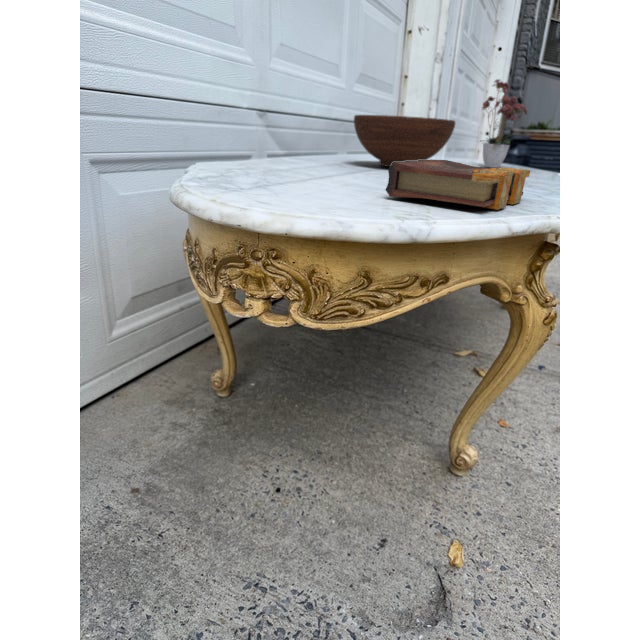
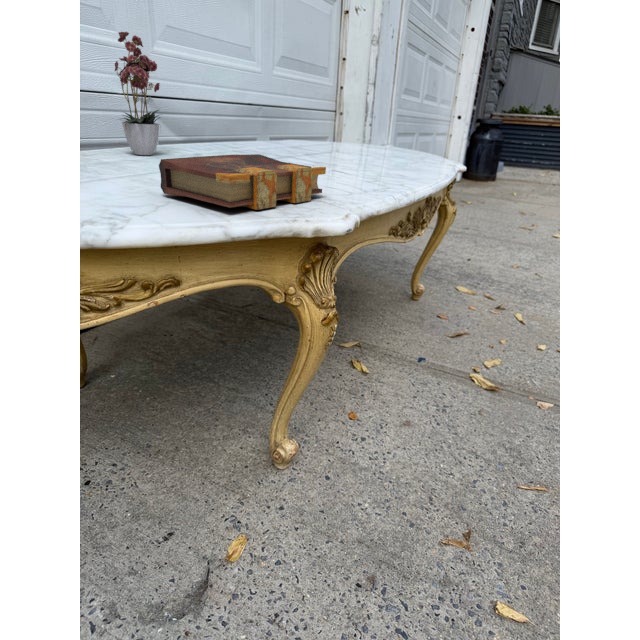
flower arrangement: present [482,80,527,168] -> present [115,32,160,155]
fruit bowl: present [354,115,455,167] -> none [224,103,326,158]

